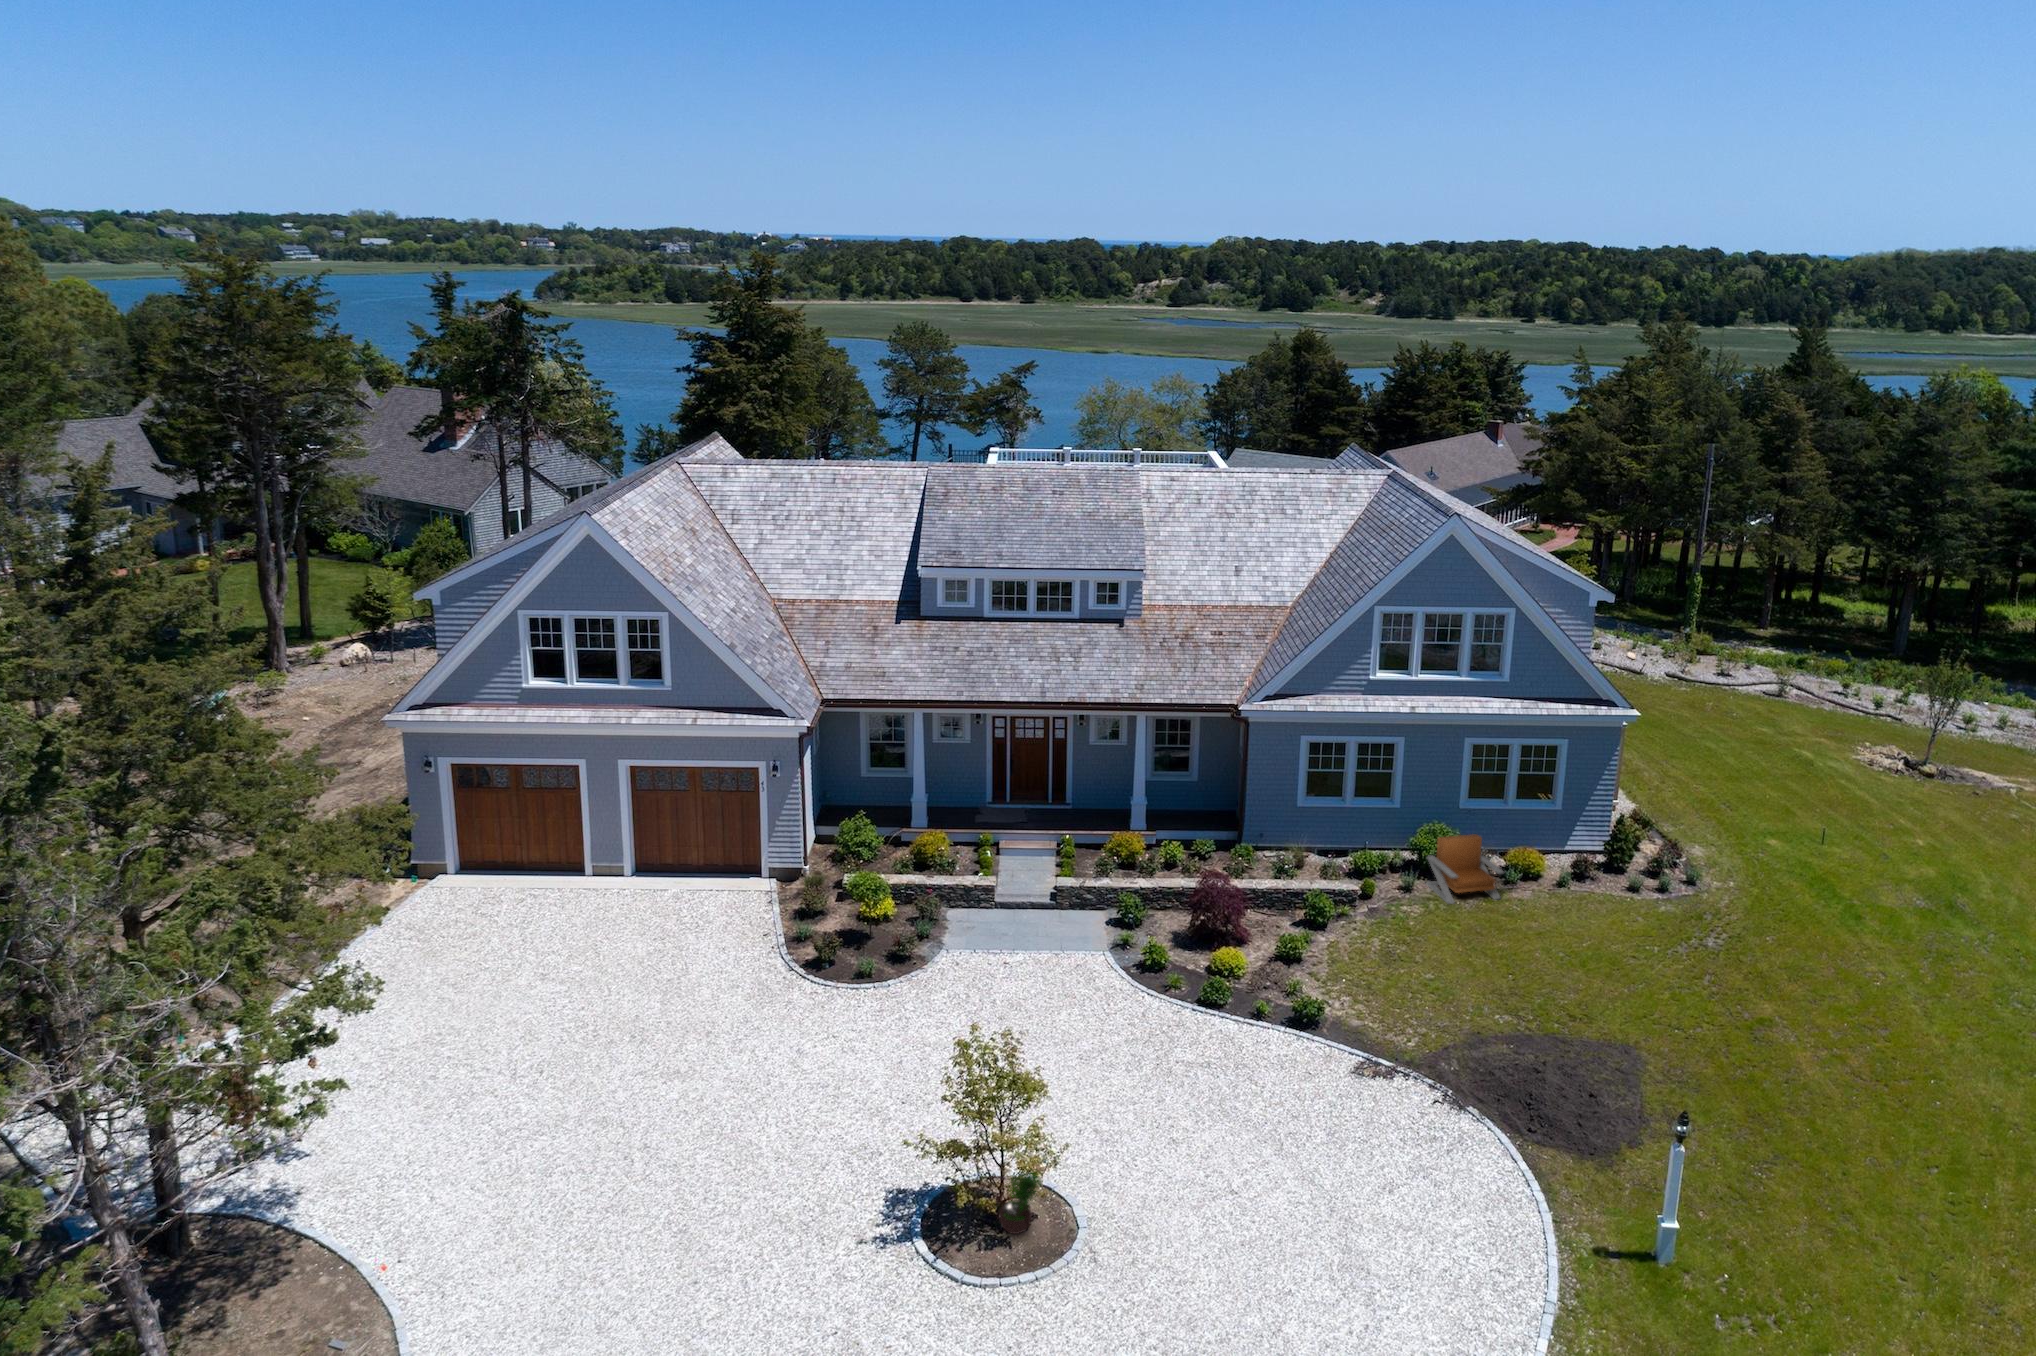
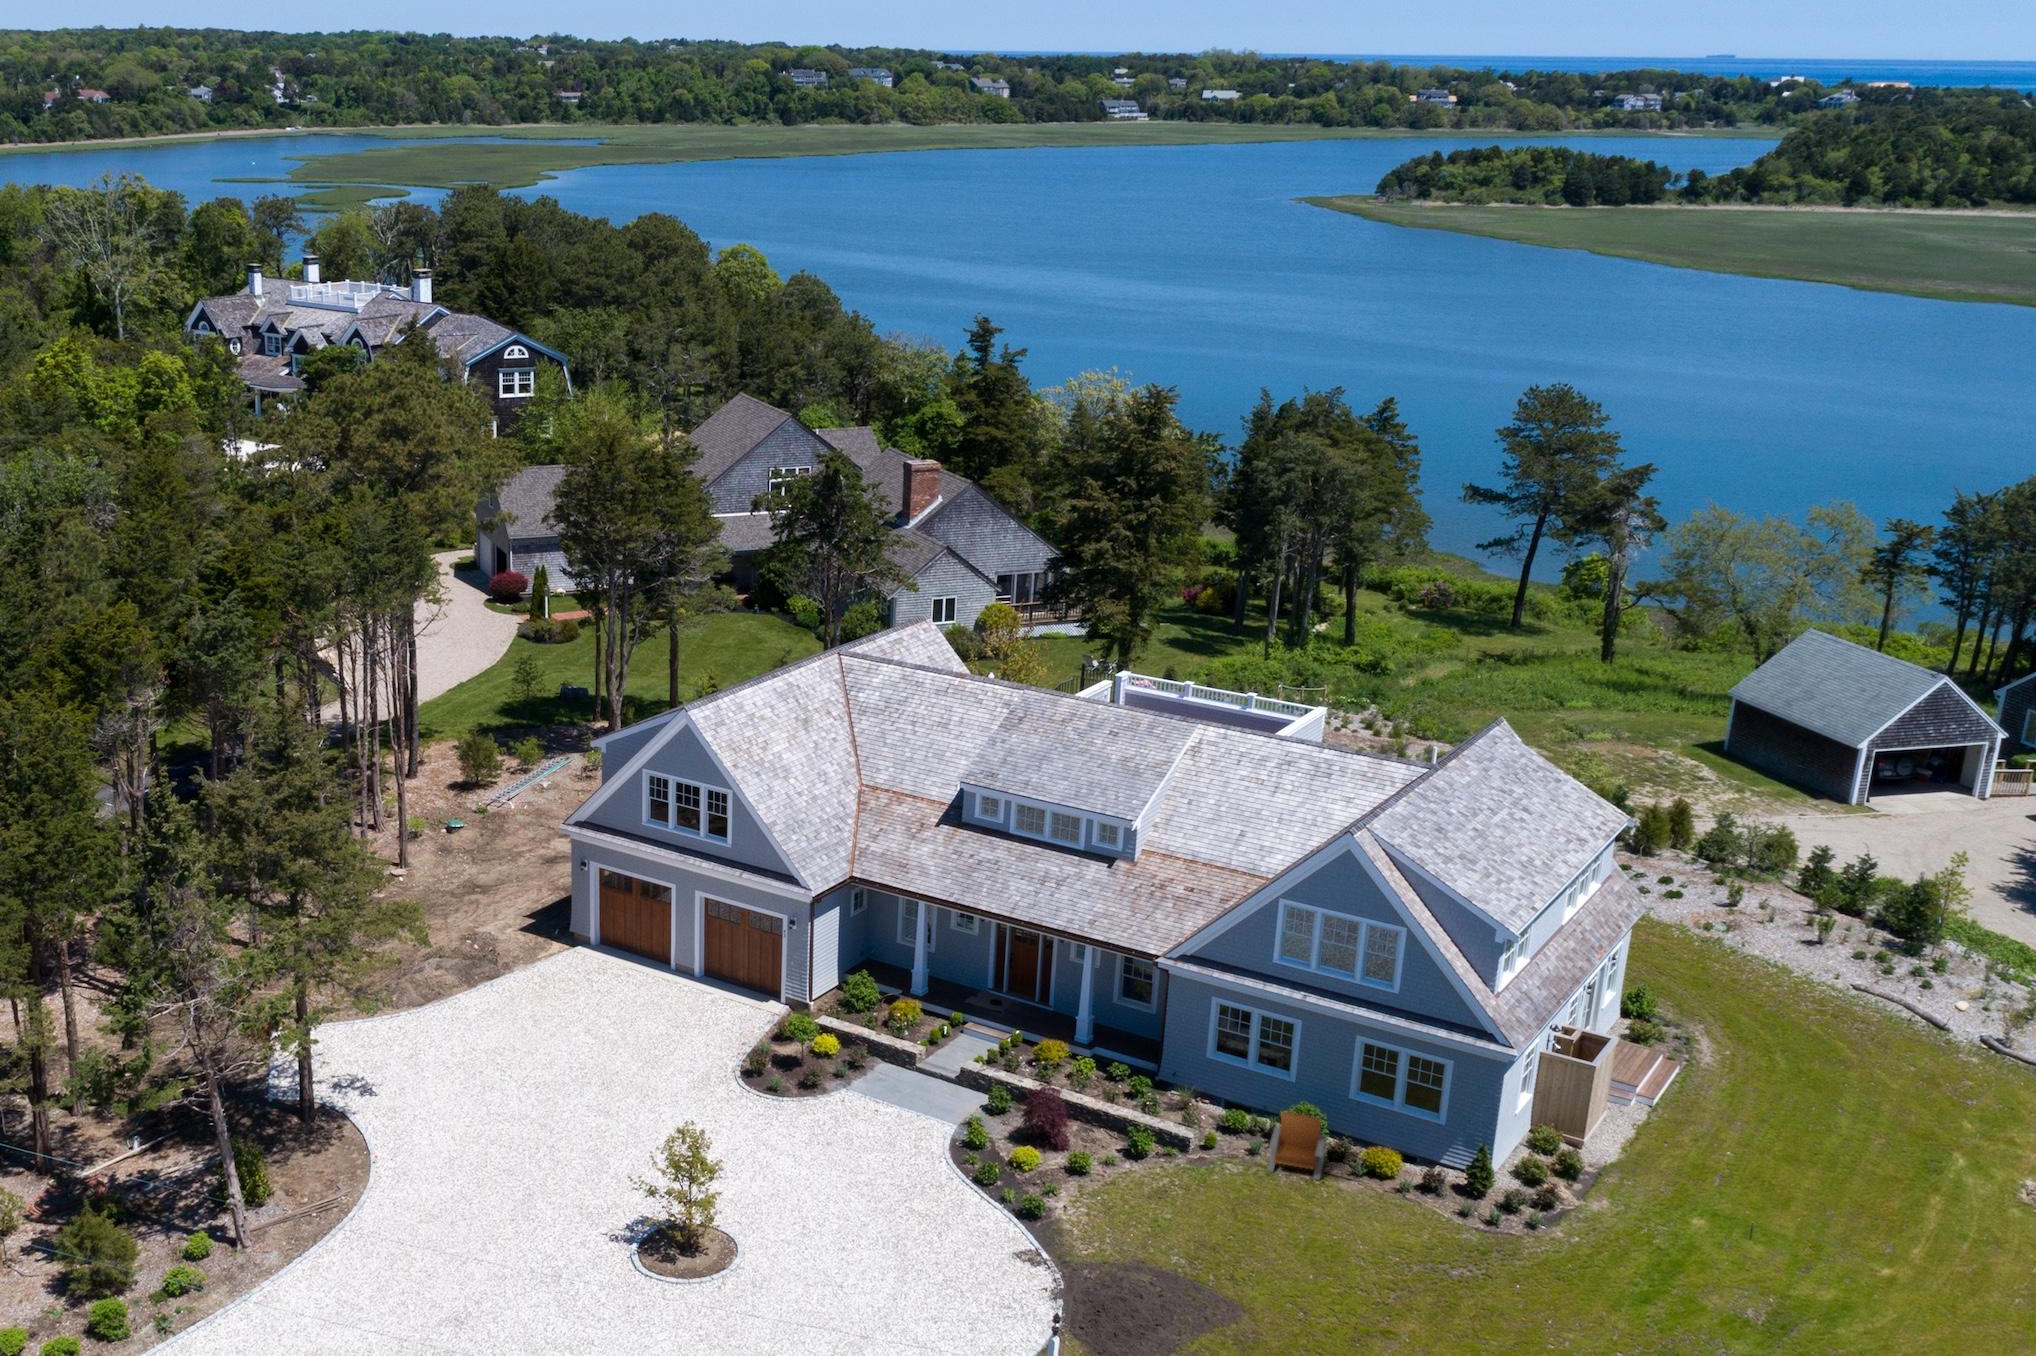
potted tree: present [1000,1169,1041,1234] -> none [684,1214,712,1256]

